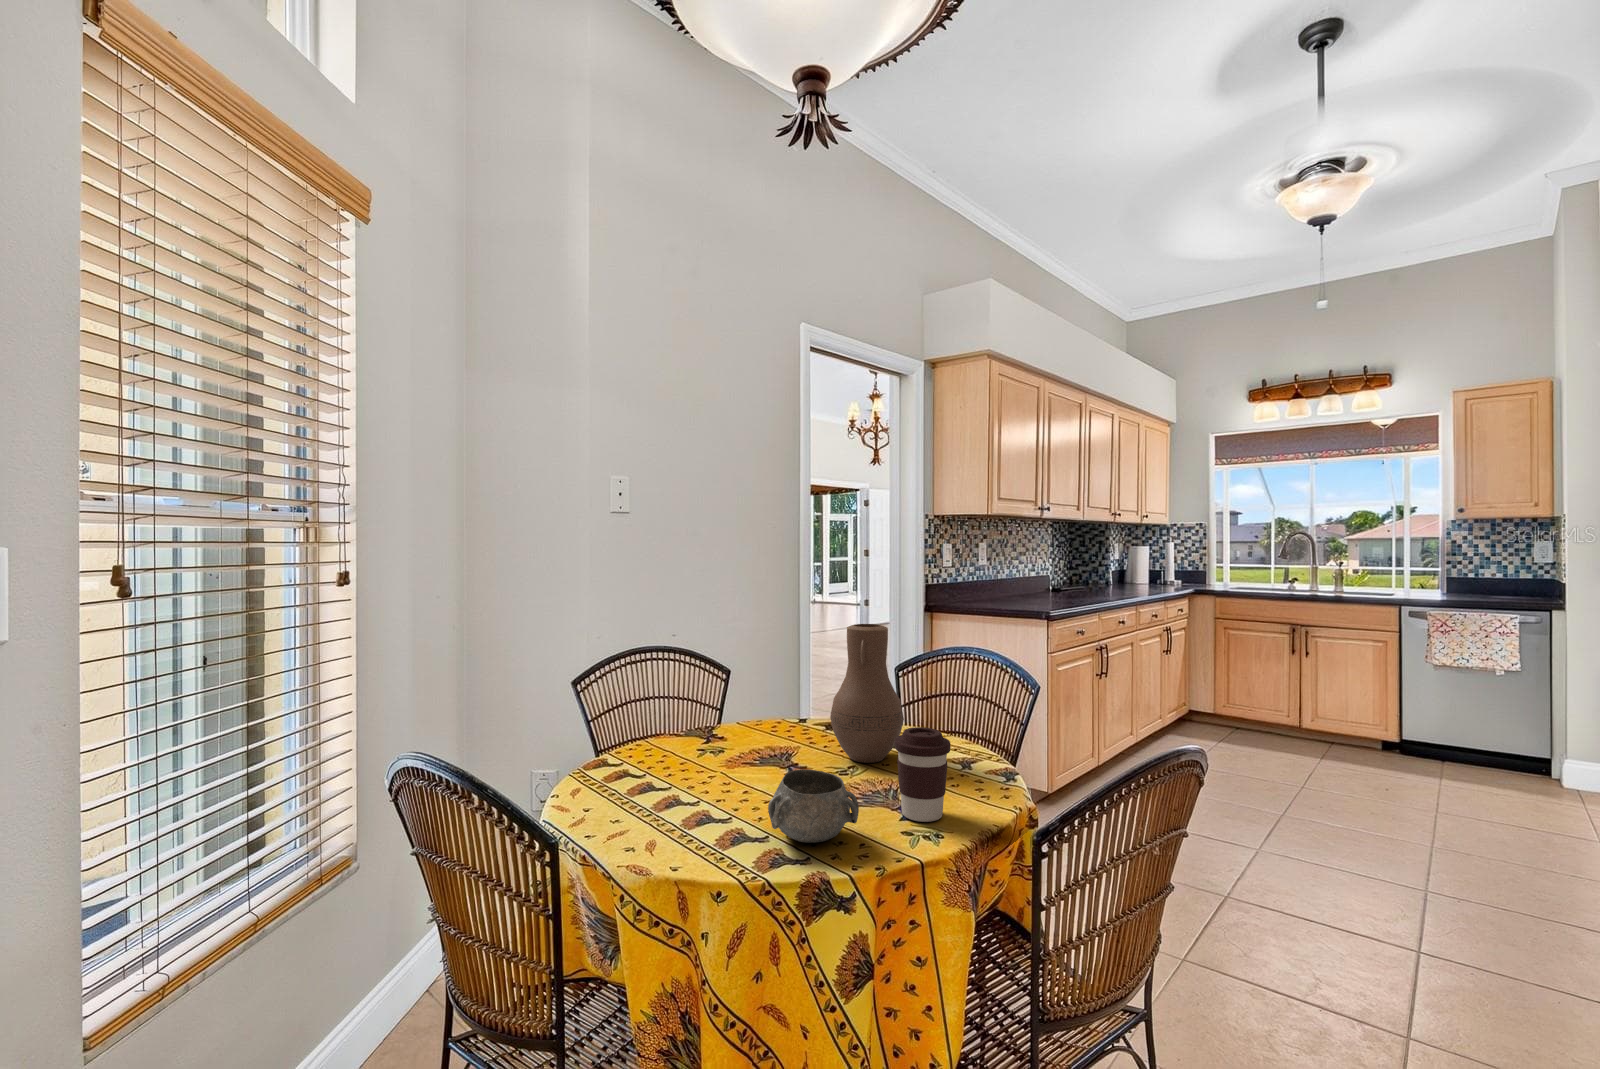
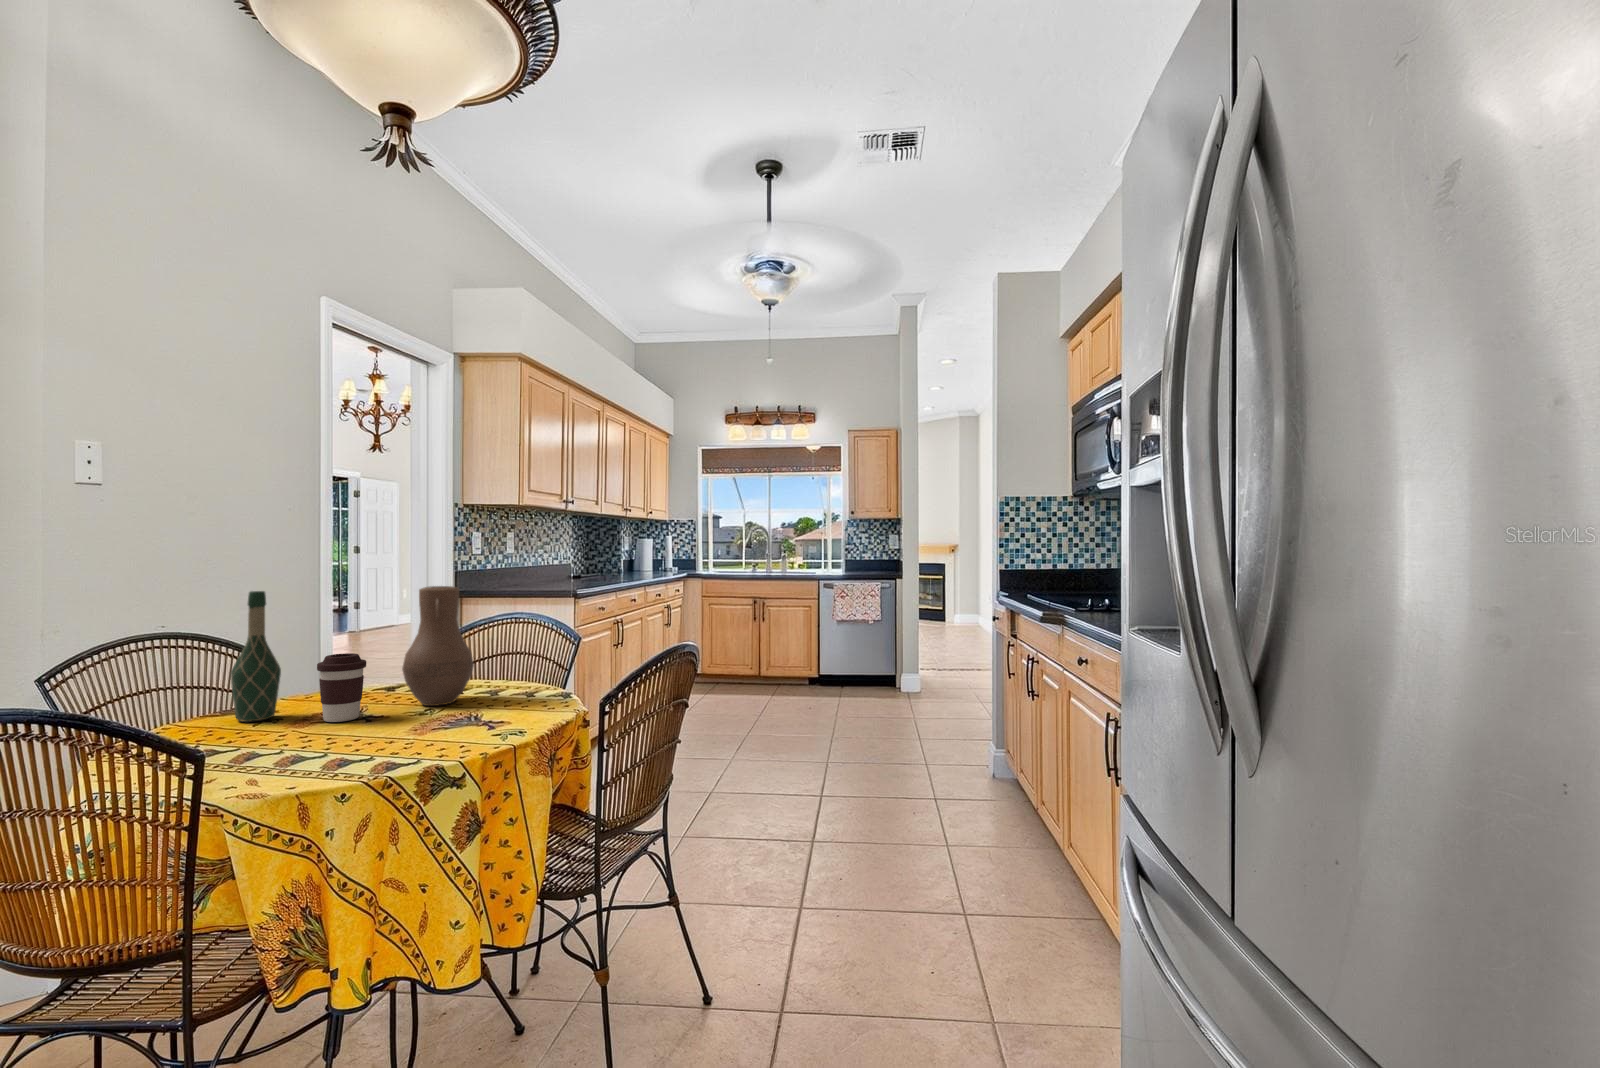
wine bottle: none [683,621,724,752] -> present [231,591,281,722]
coffee cup: present [895,727,950,822] -> present [317,653,366,722]
decorative bowl: present [768,769,859,843] -> none [377,697,458,752]

